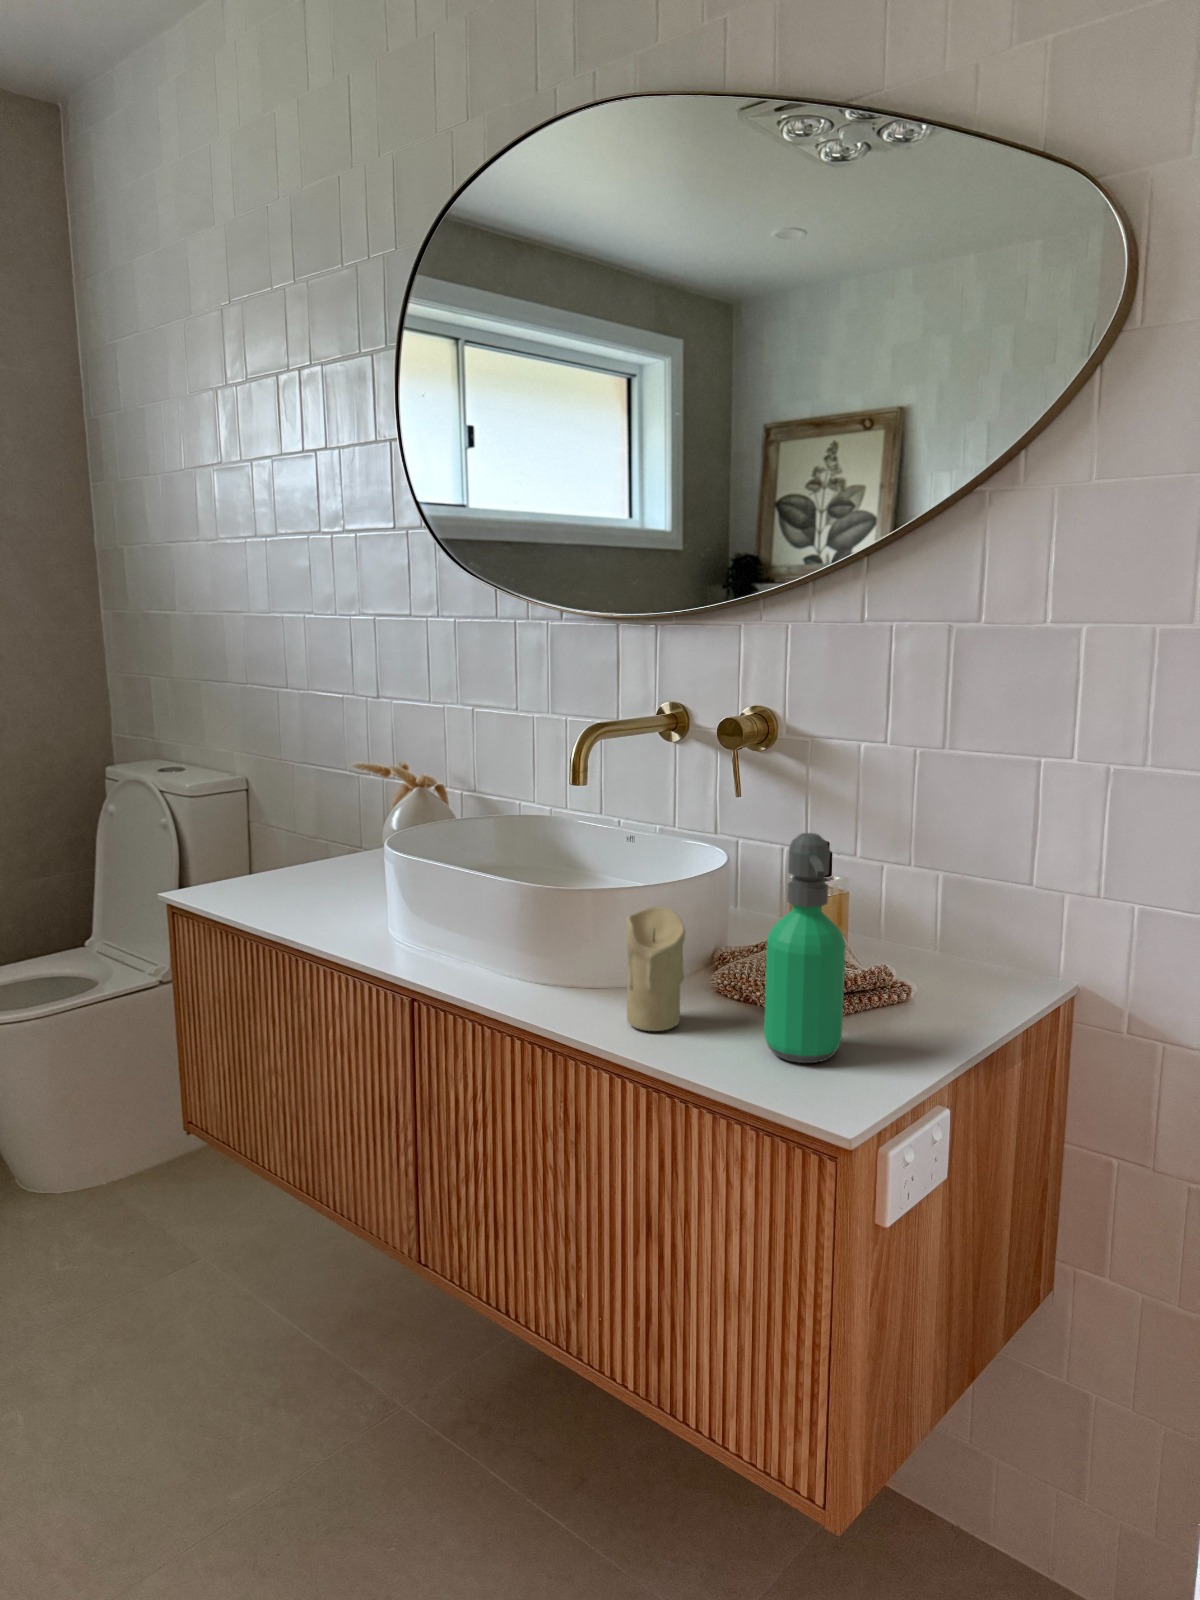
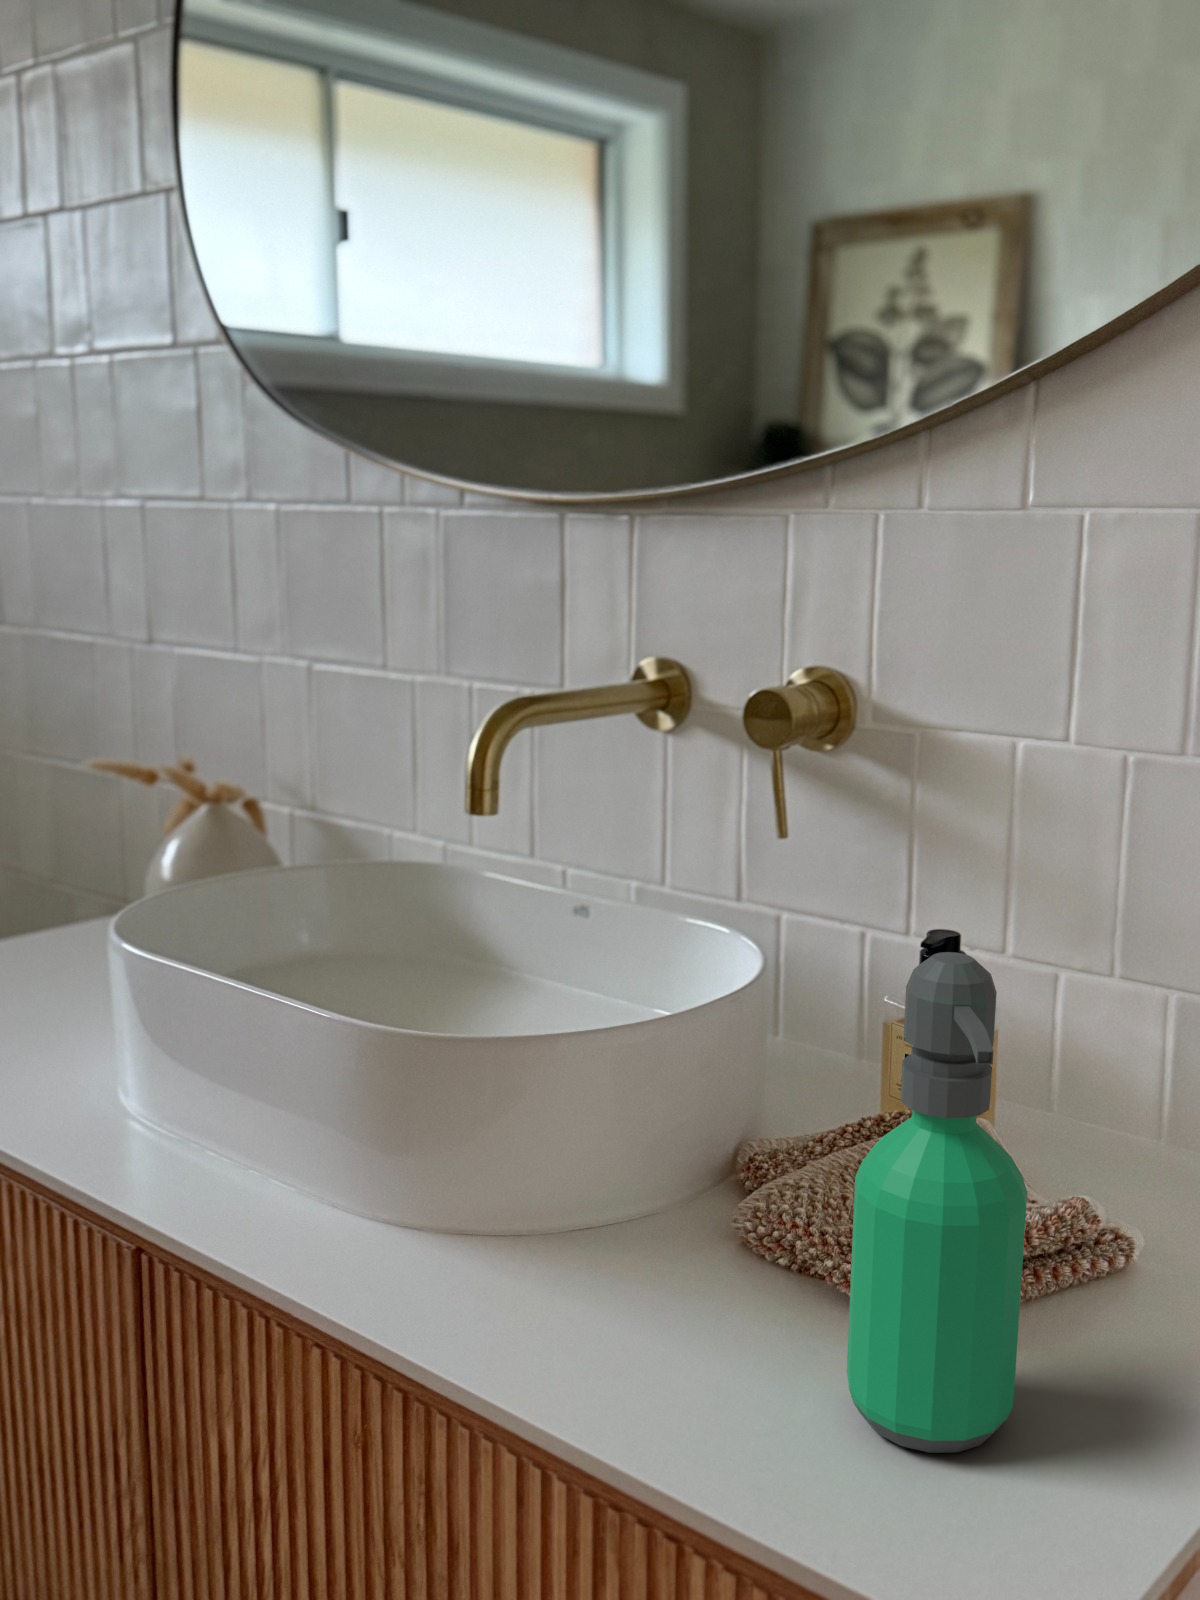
candle: present [626,906,685,1031] -> none [554,1087,679,1354]

